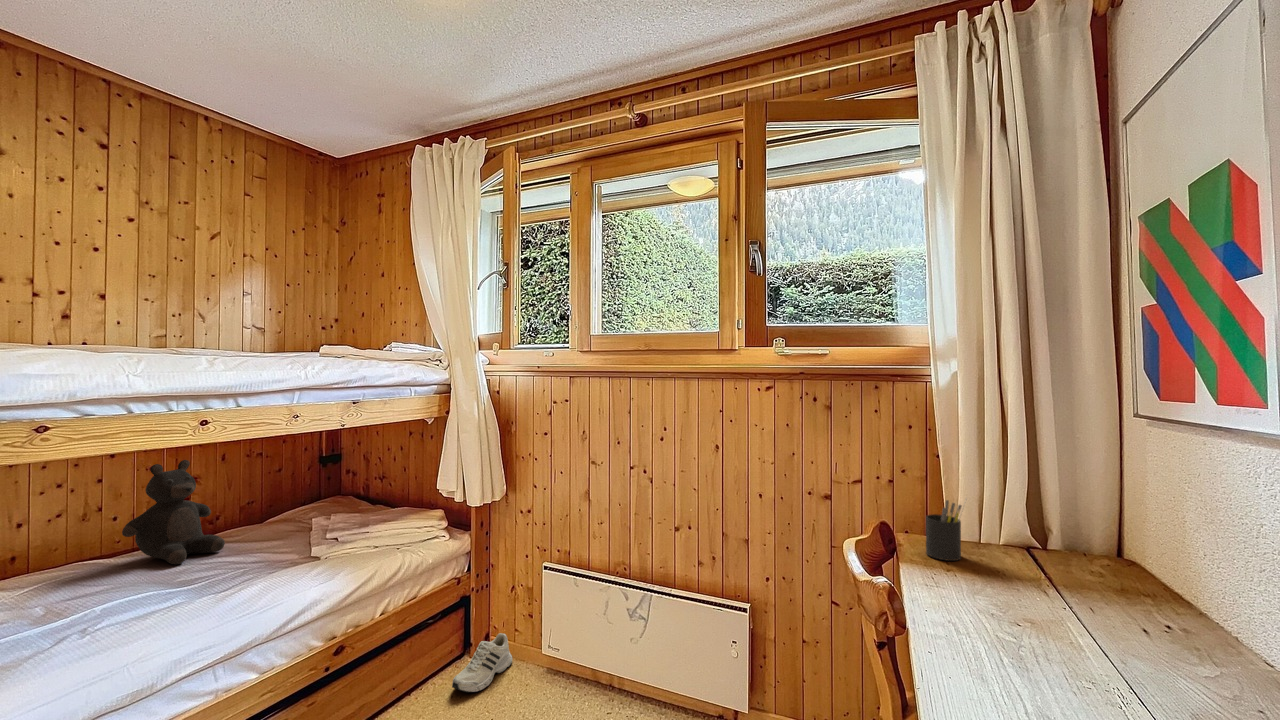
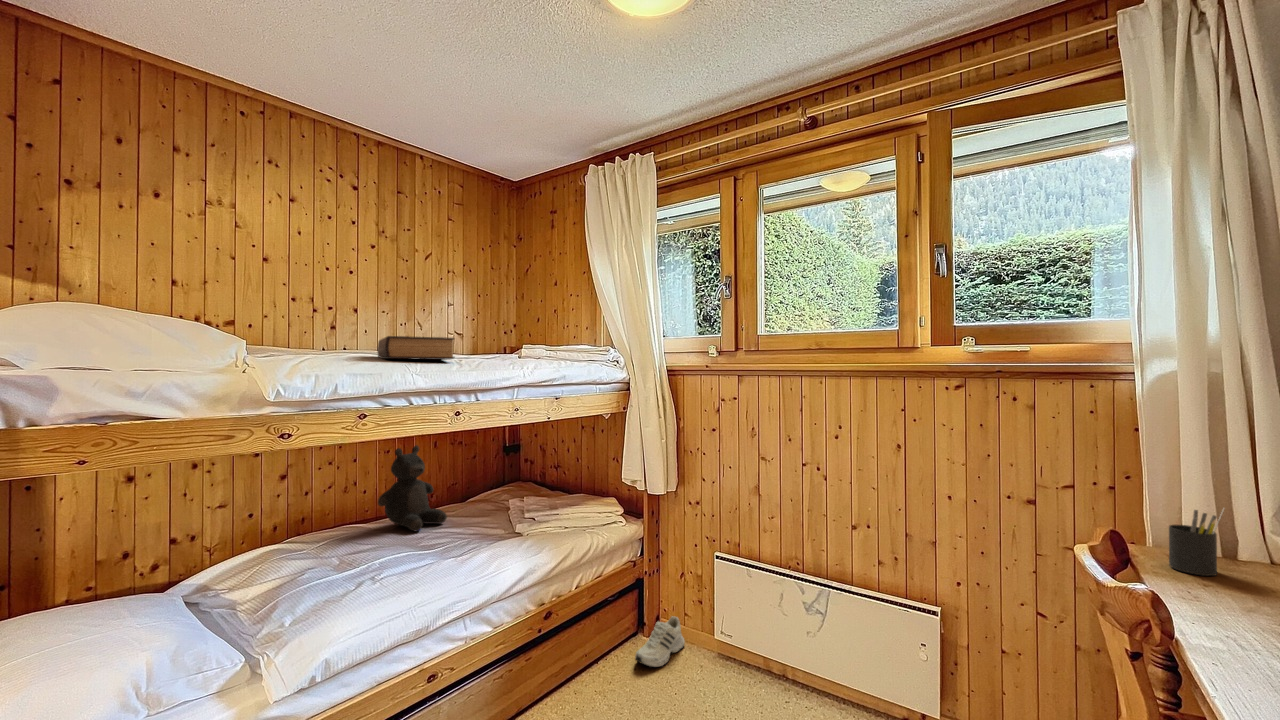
book: none [76,326,189,357] -> present [377,336,454,360]

